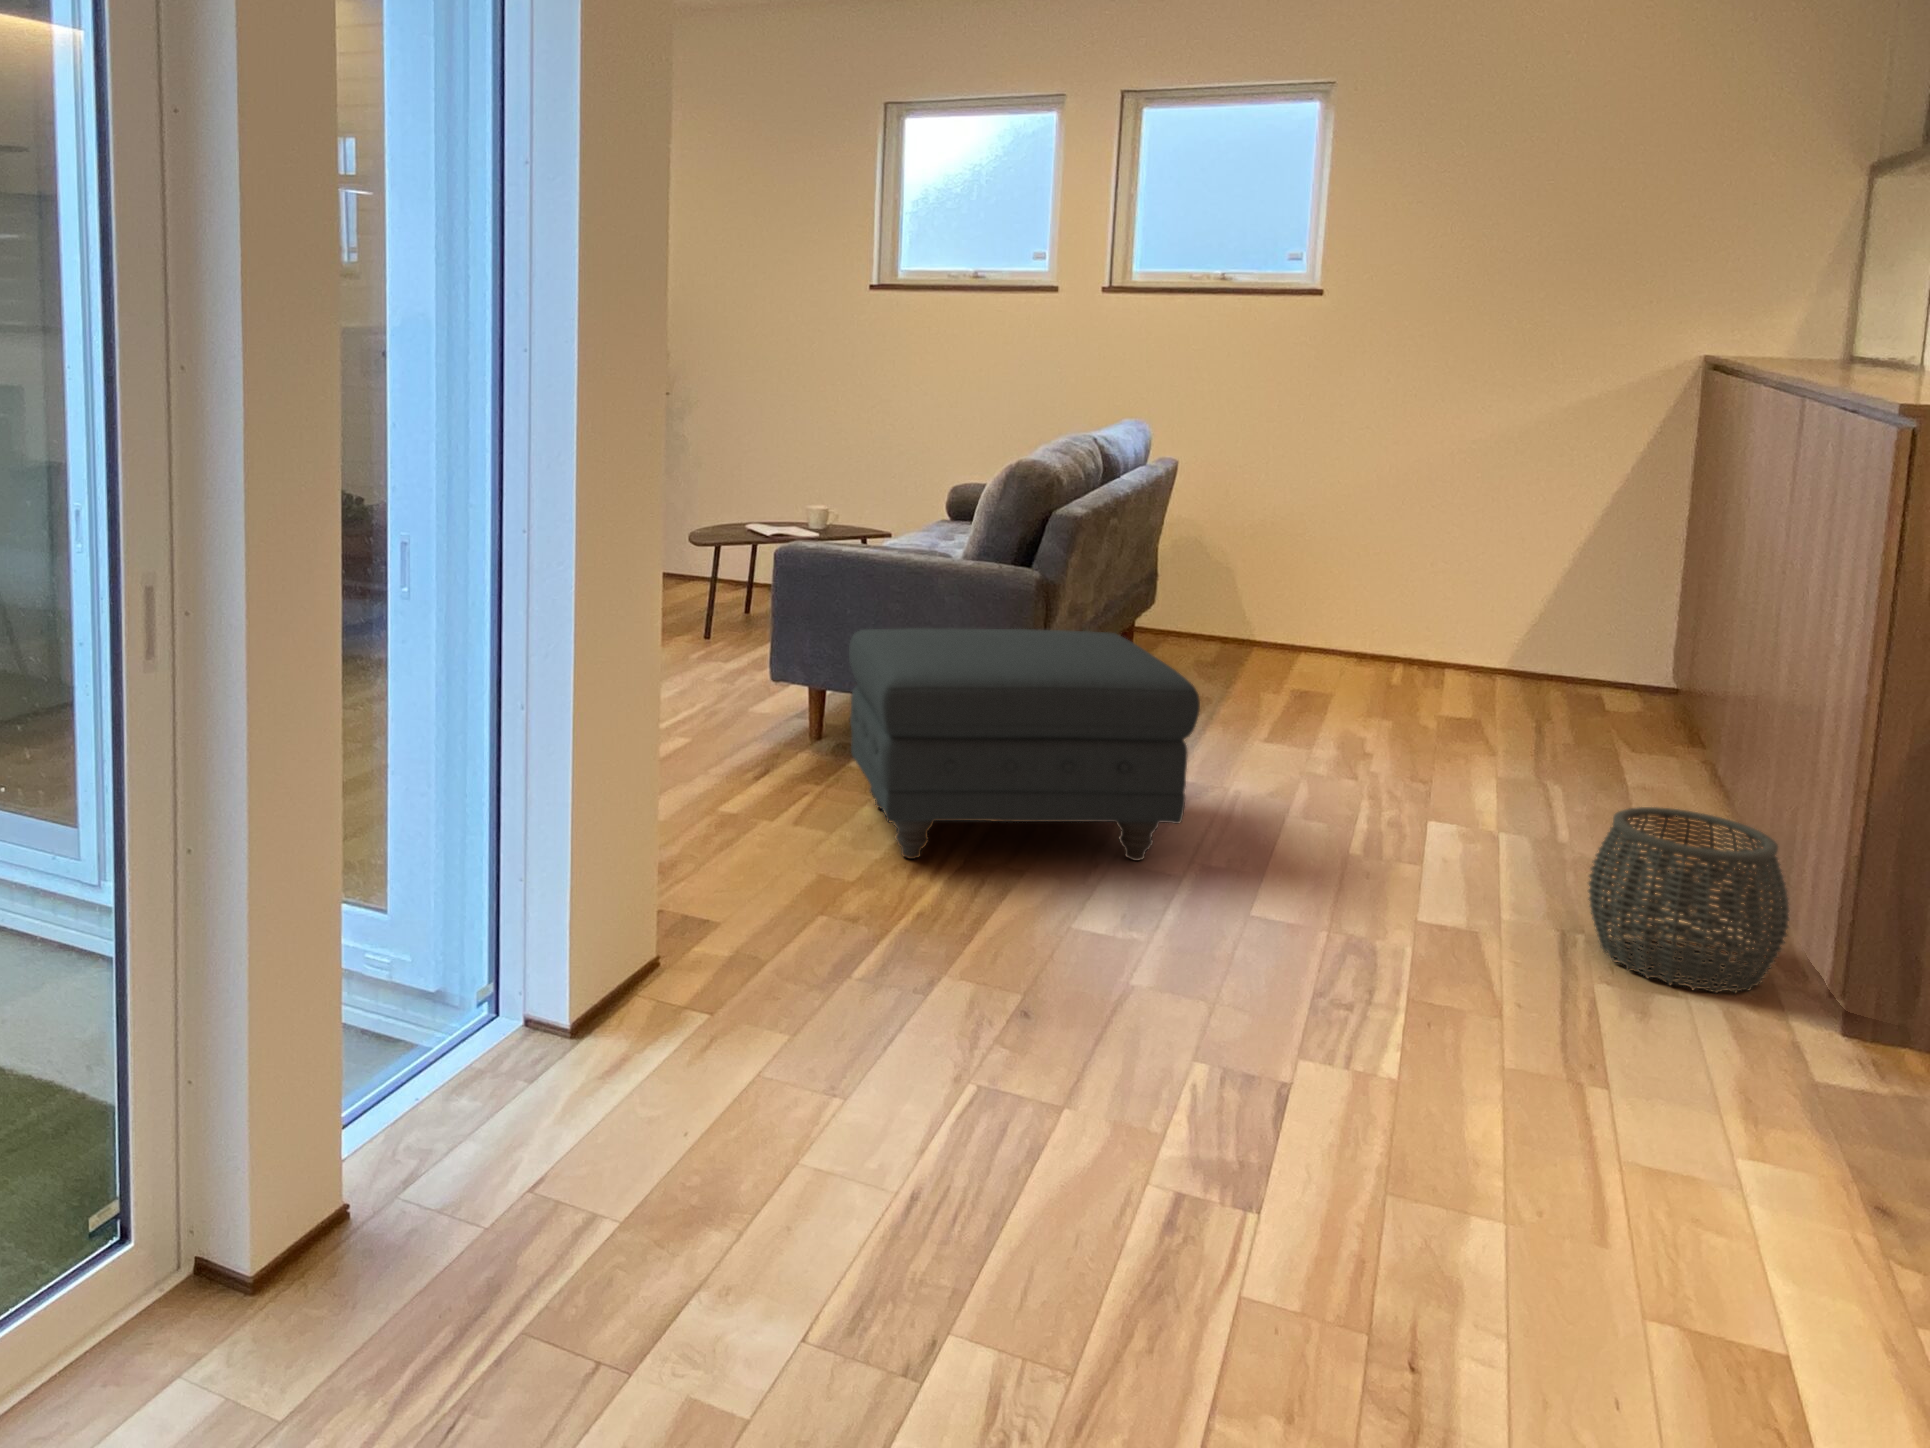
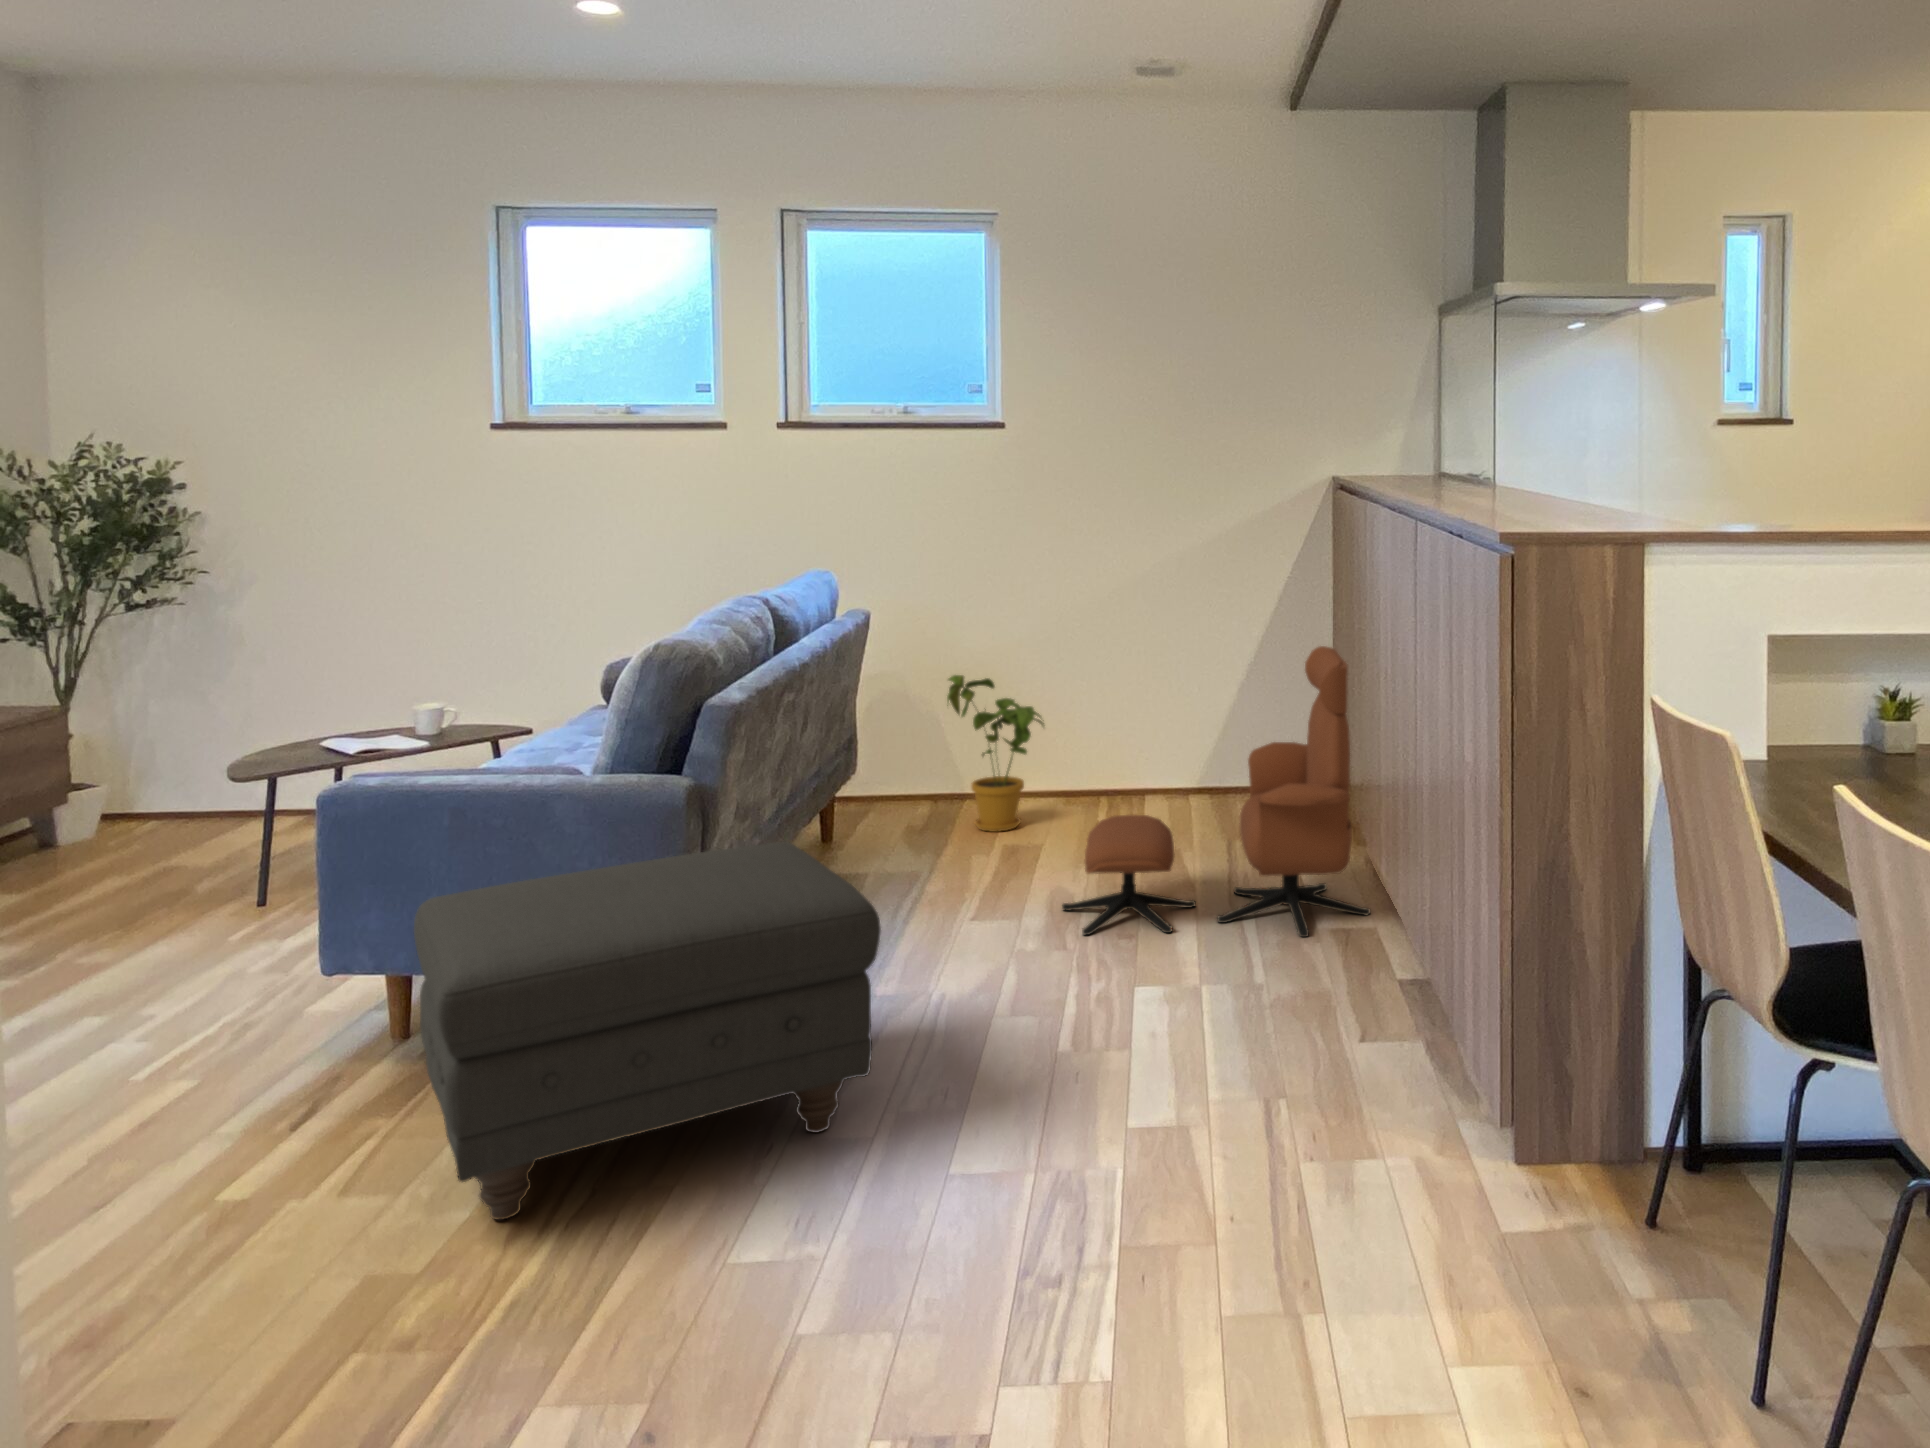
house plant: none [1246,526,1344,679] -> present [947,675,1044,832]
lounge chair: none [1352,530,1705,817] -> present [1062,646,1370,937]
woven basket: present [1588,807,1789,993] -> none [1287,946,1459,1144]

